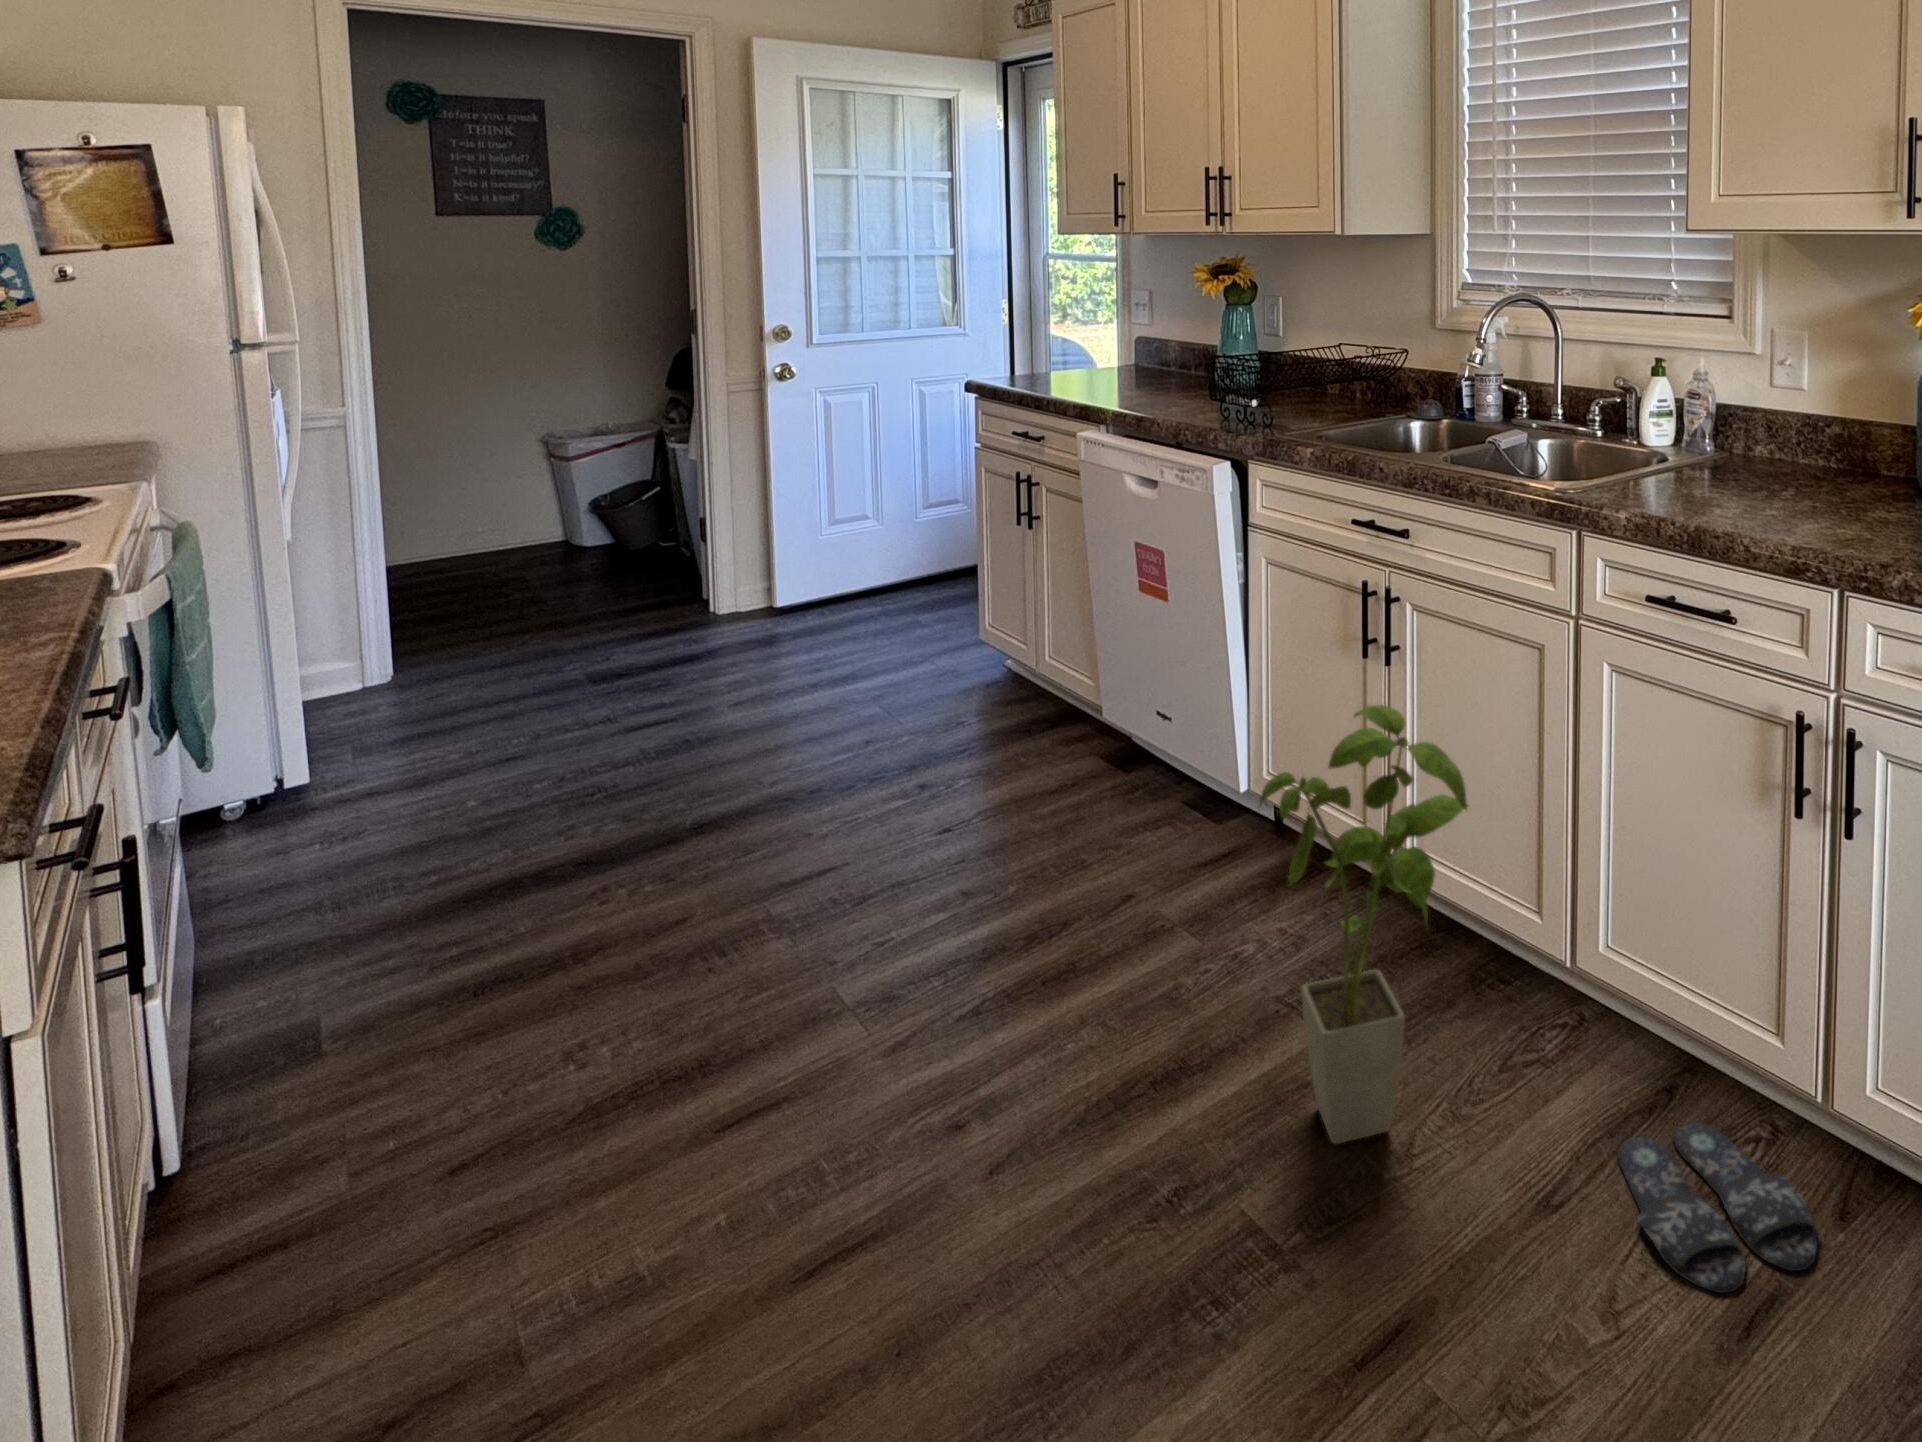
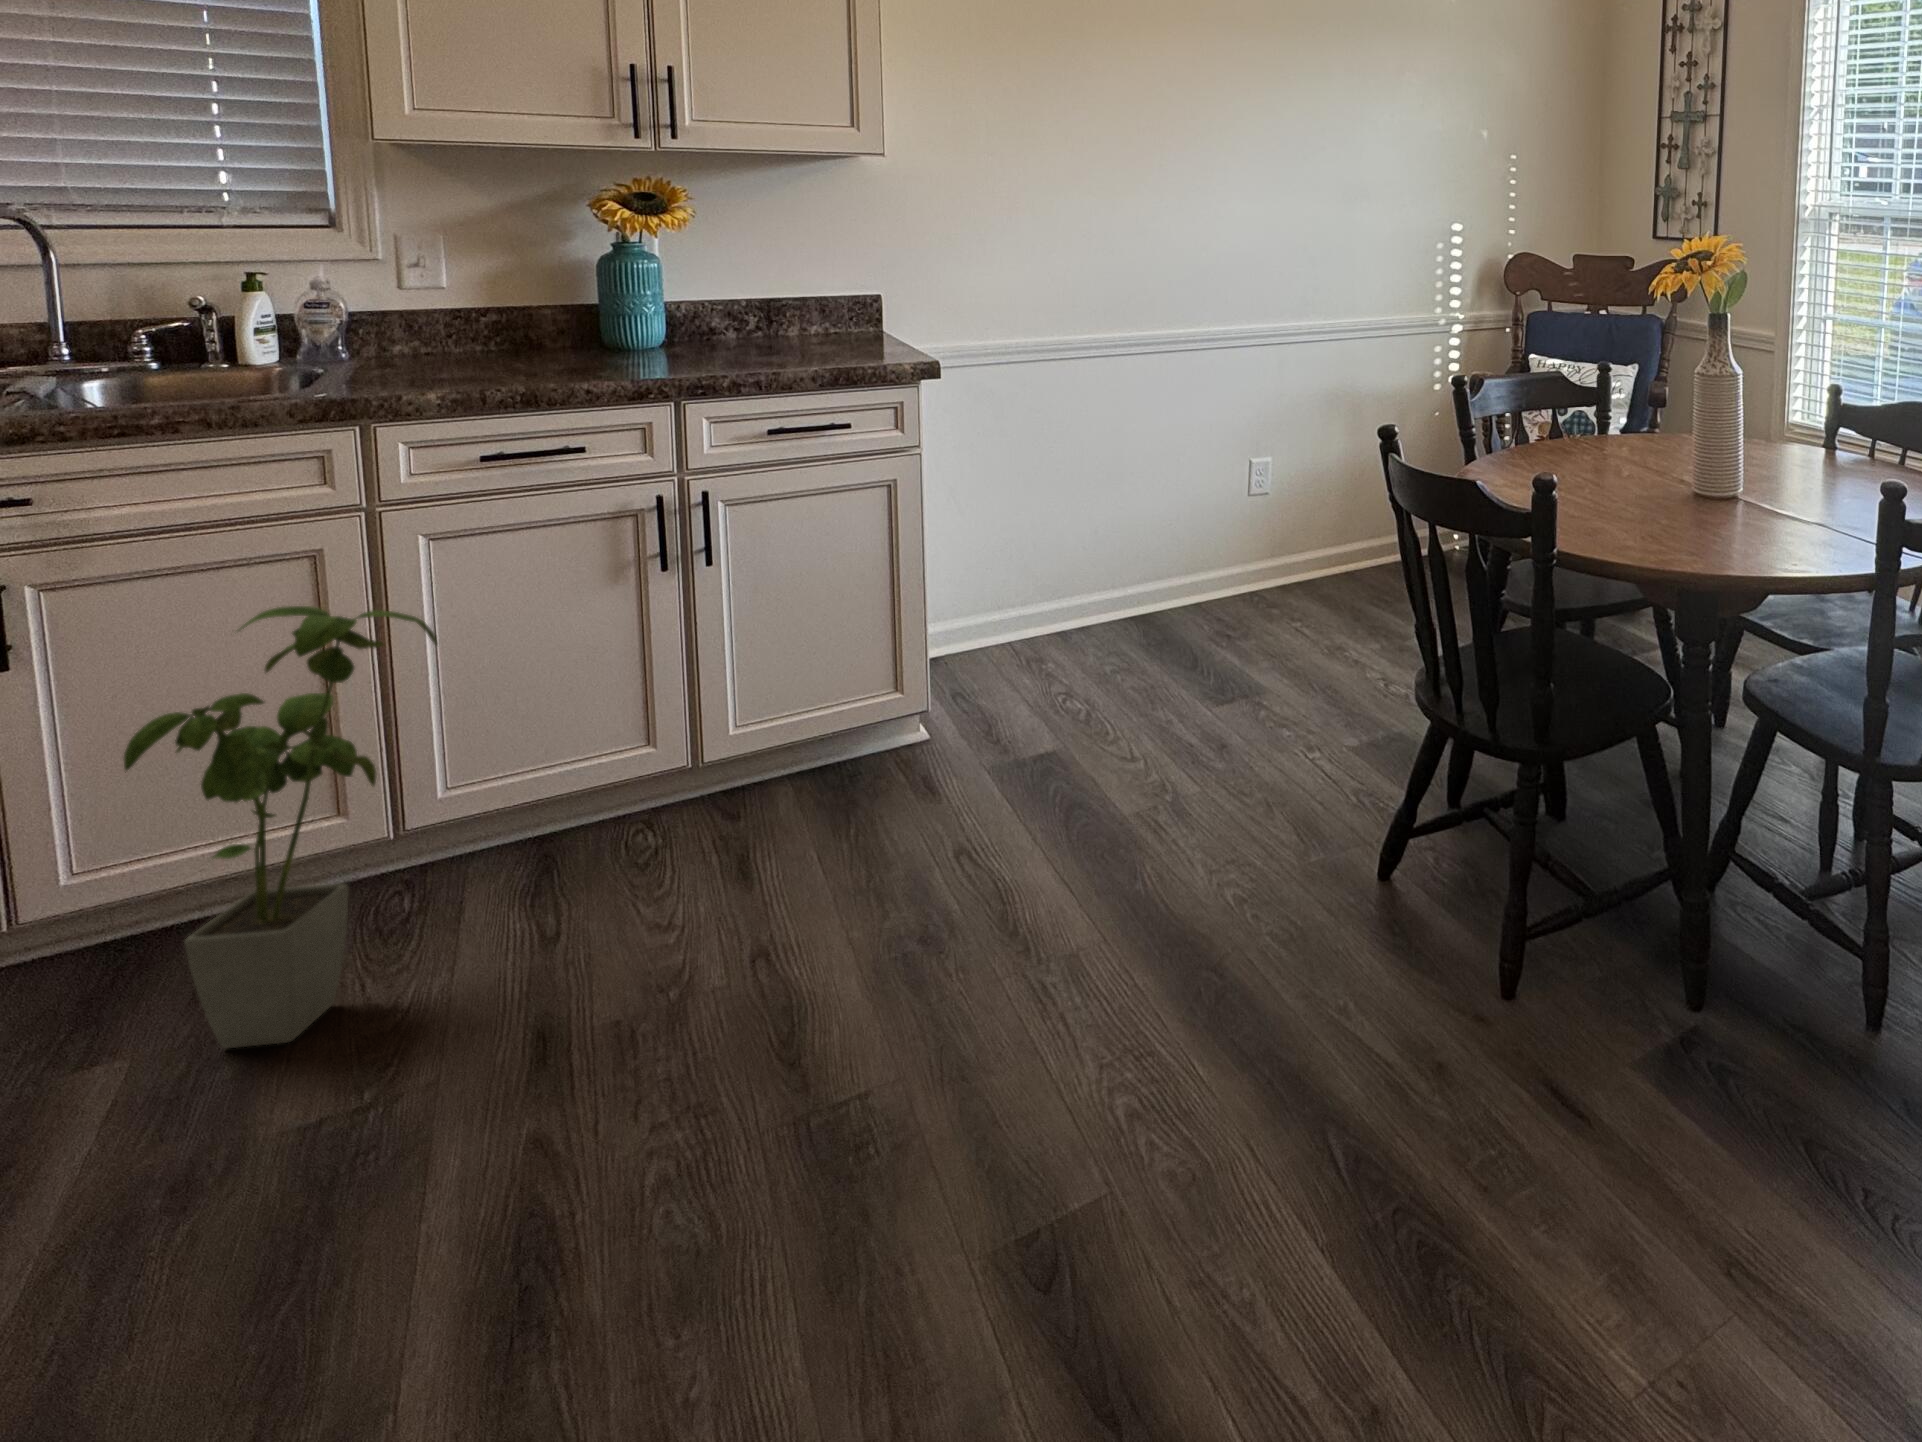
slippers: present [1617,1122,1817,1293] -> none [547,817,736,889]

